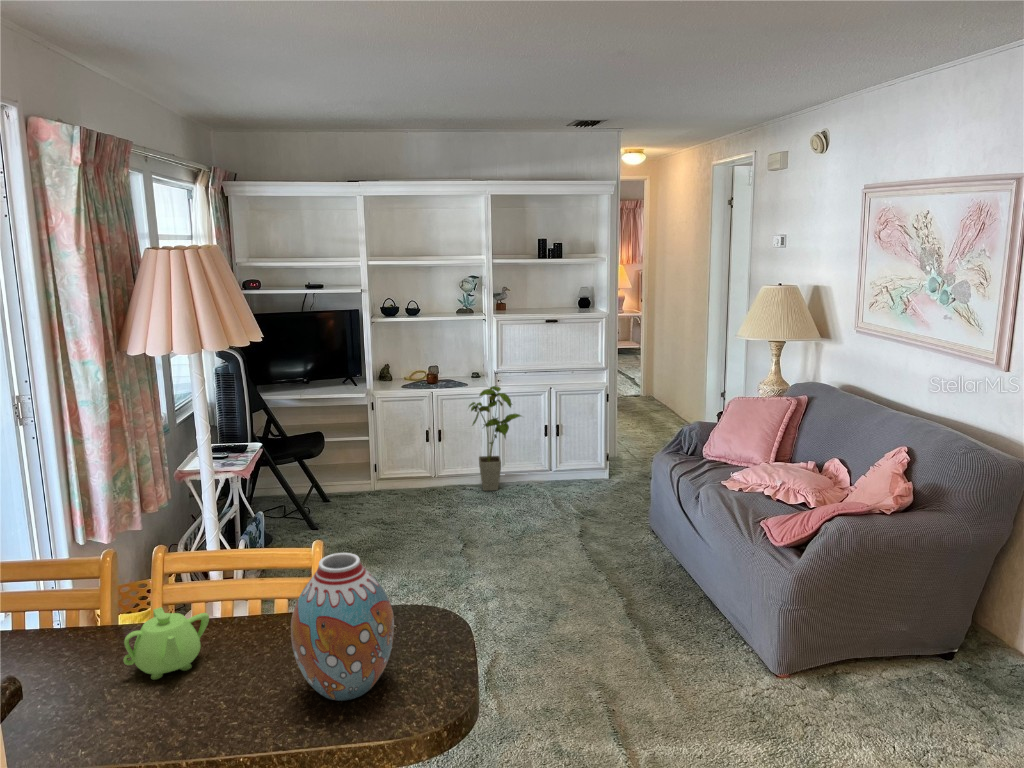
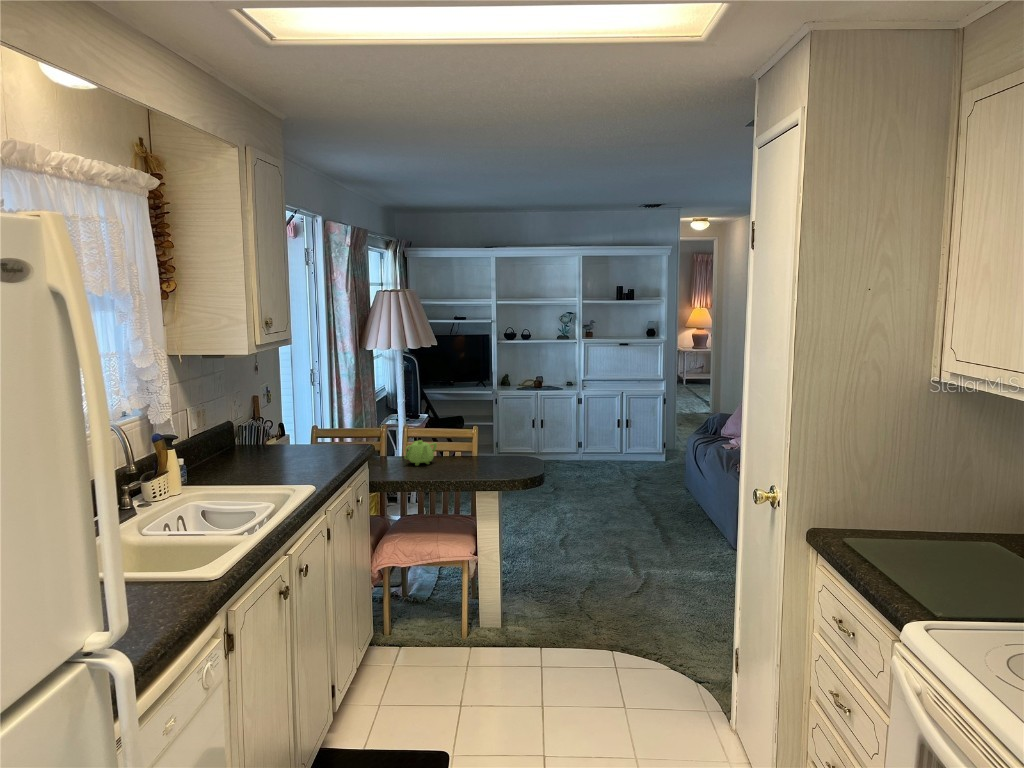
house plant: present [469,386,521,491] -> none [562,388,603,462]
vase: present [291,553,394,701] -> none [475,412,516,470]

